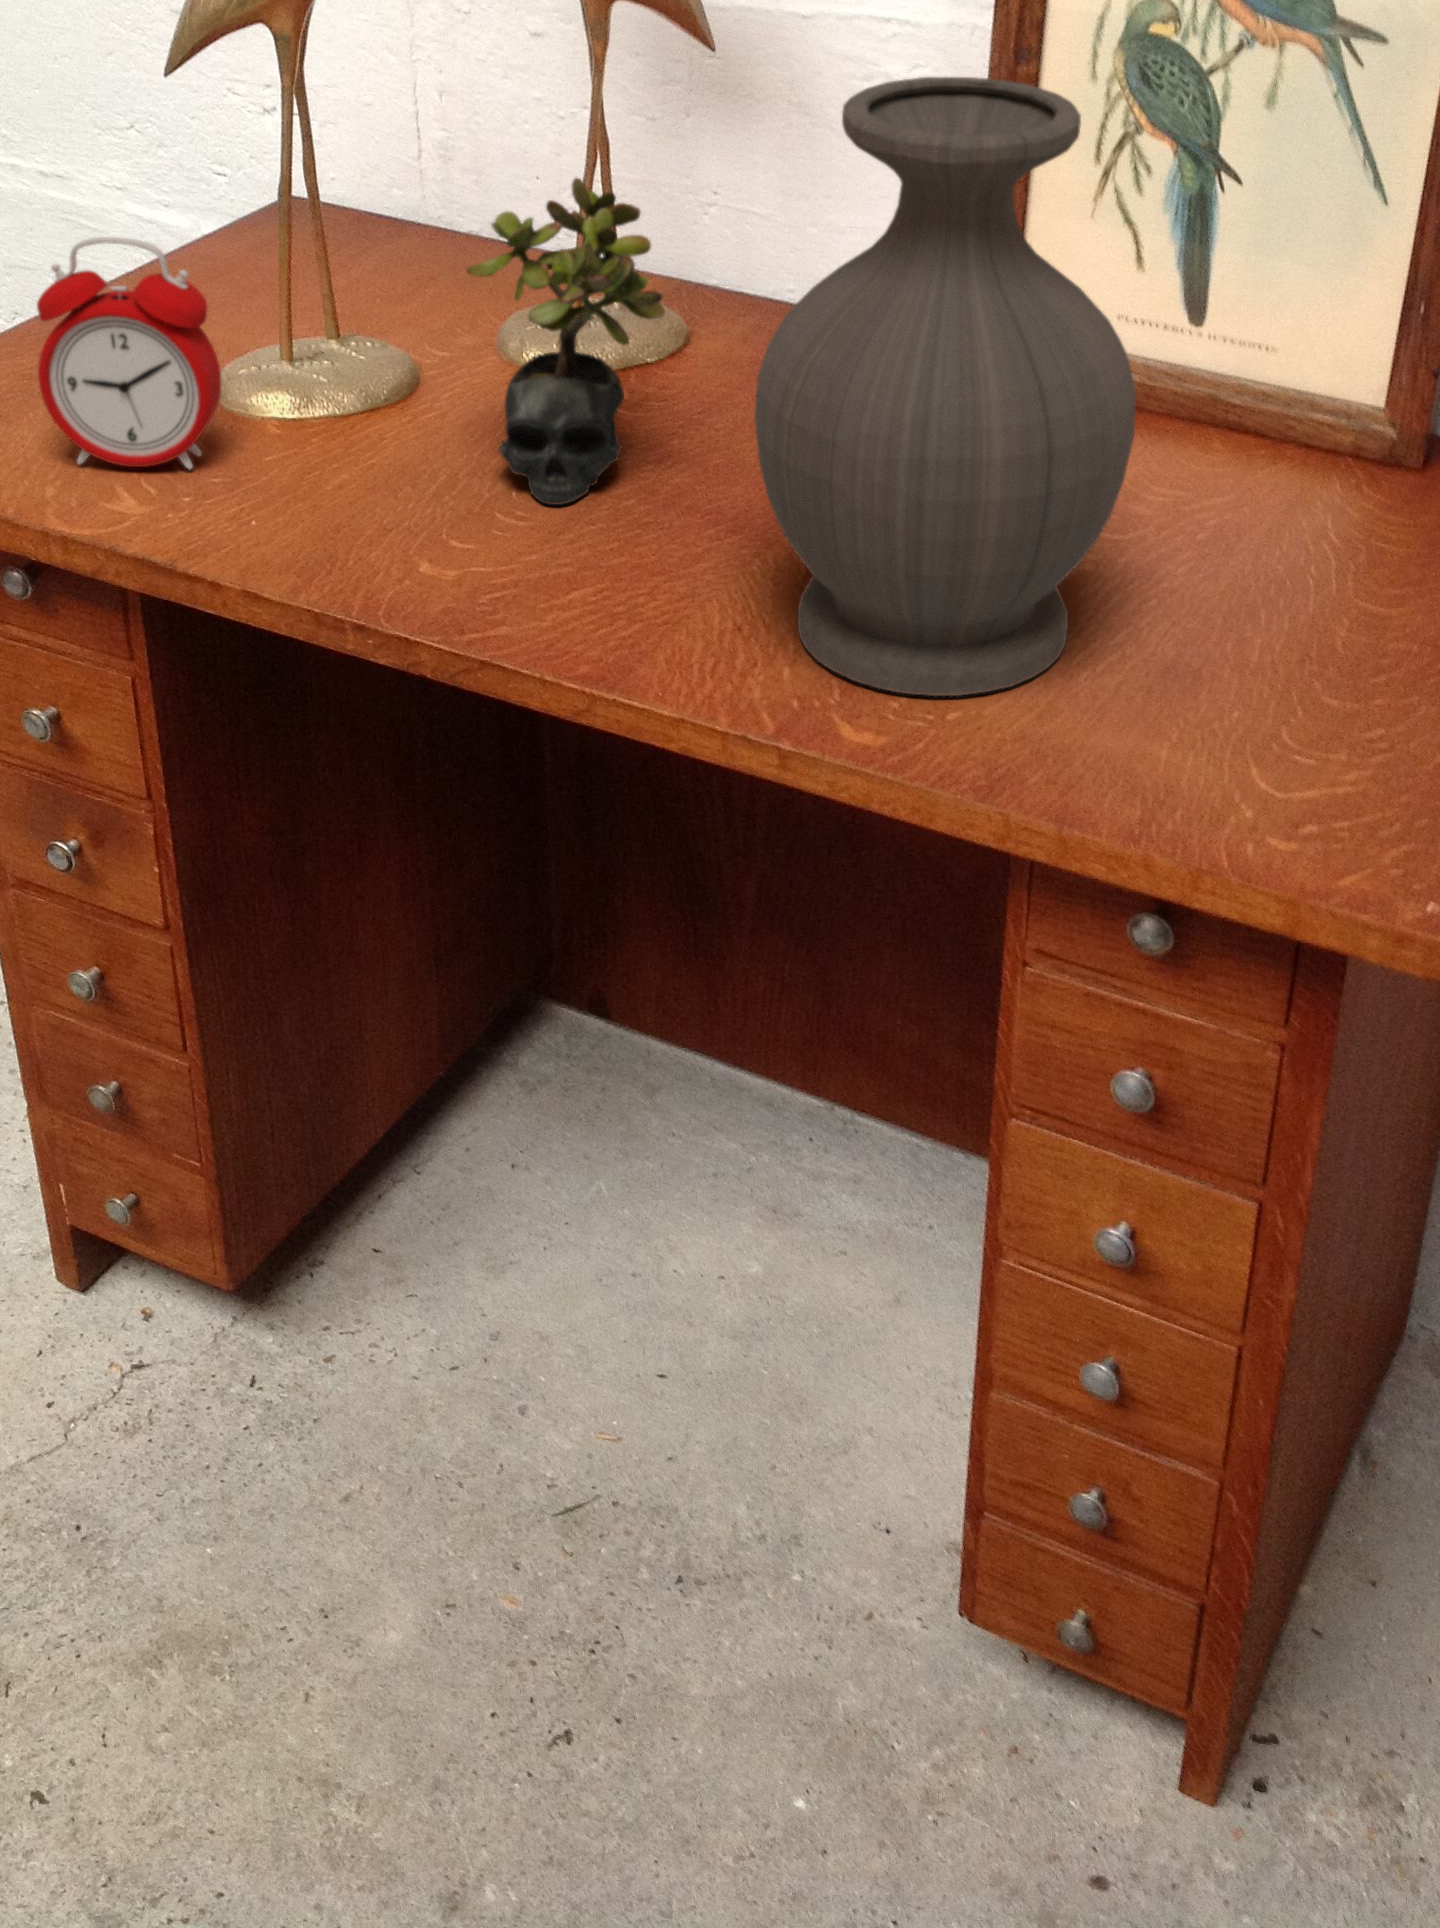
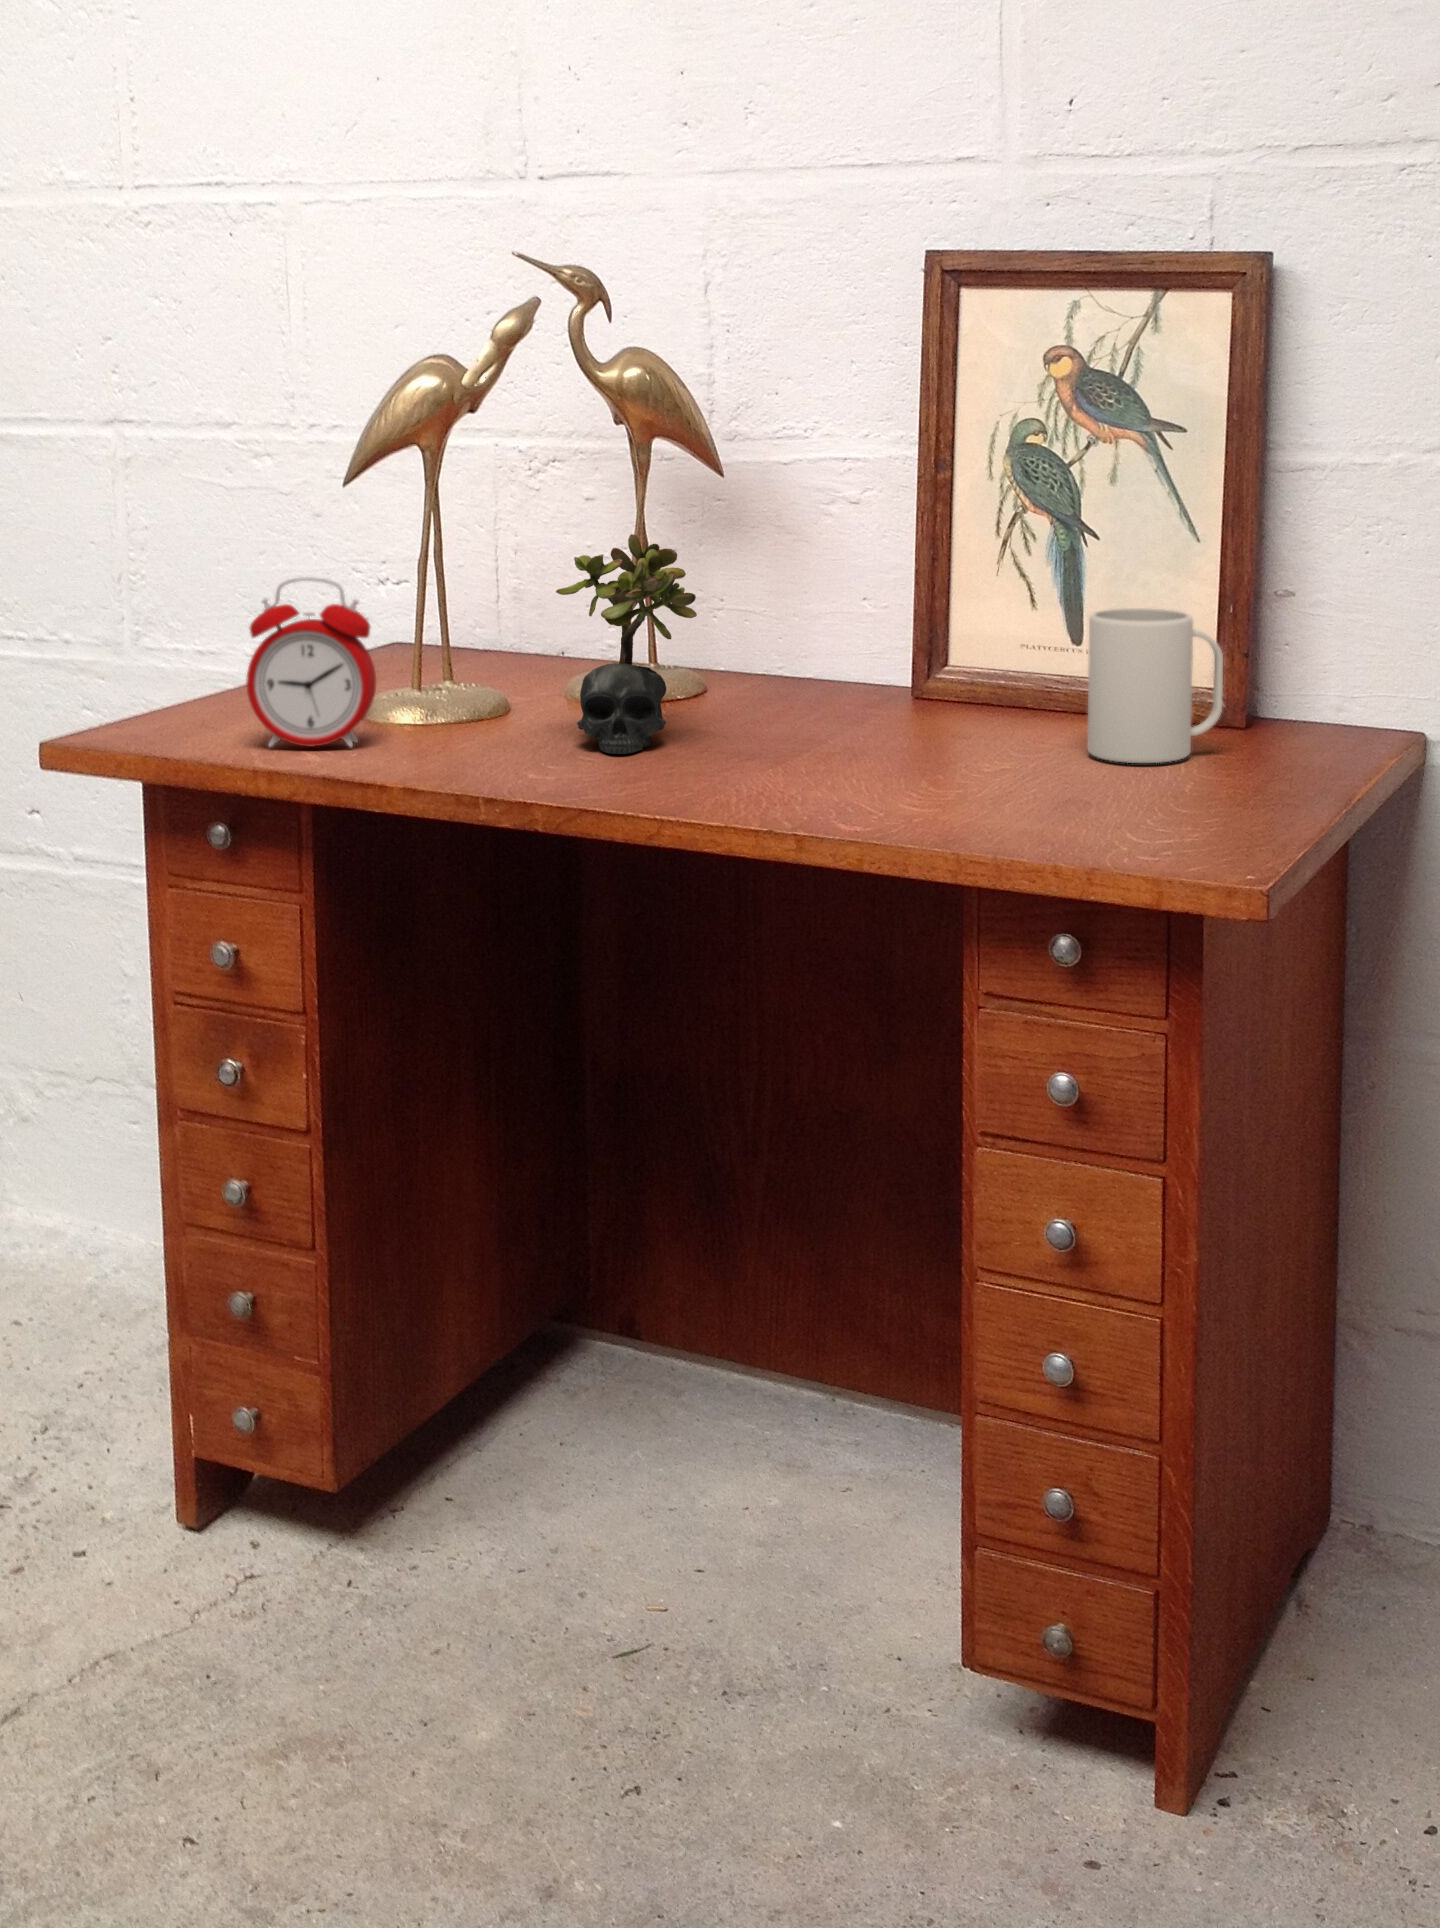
vase: present [754,77,1135,696] -> none [765,410,1025,811]
mug: none [1203,328,1409,565] -> present [1087,608,1223,763]

